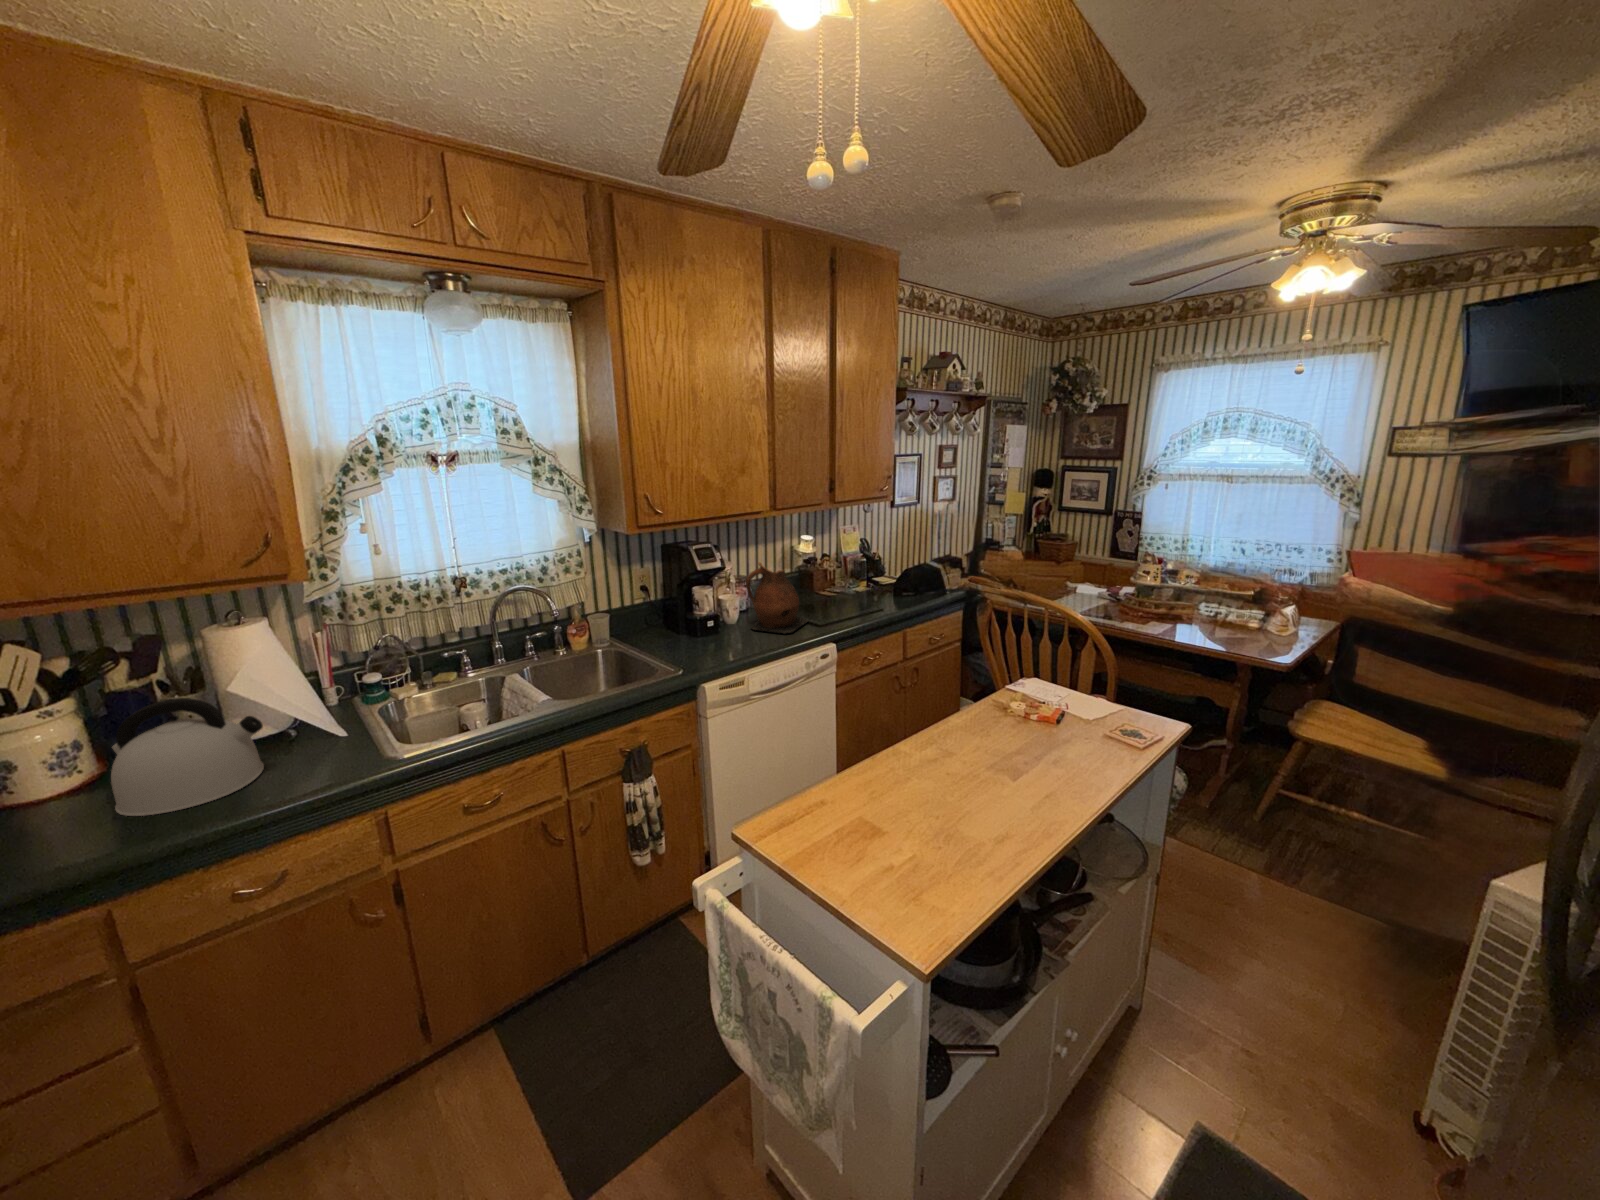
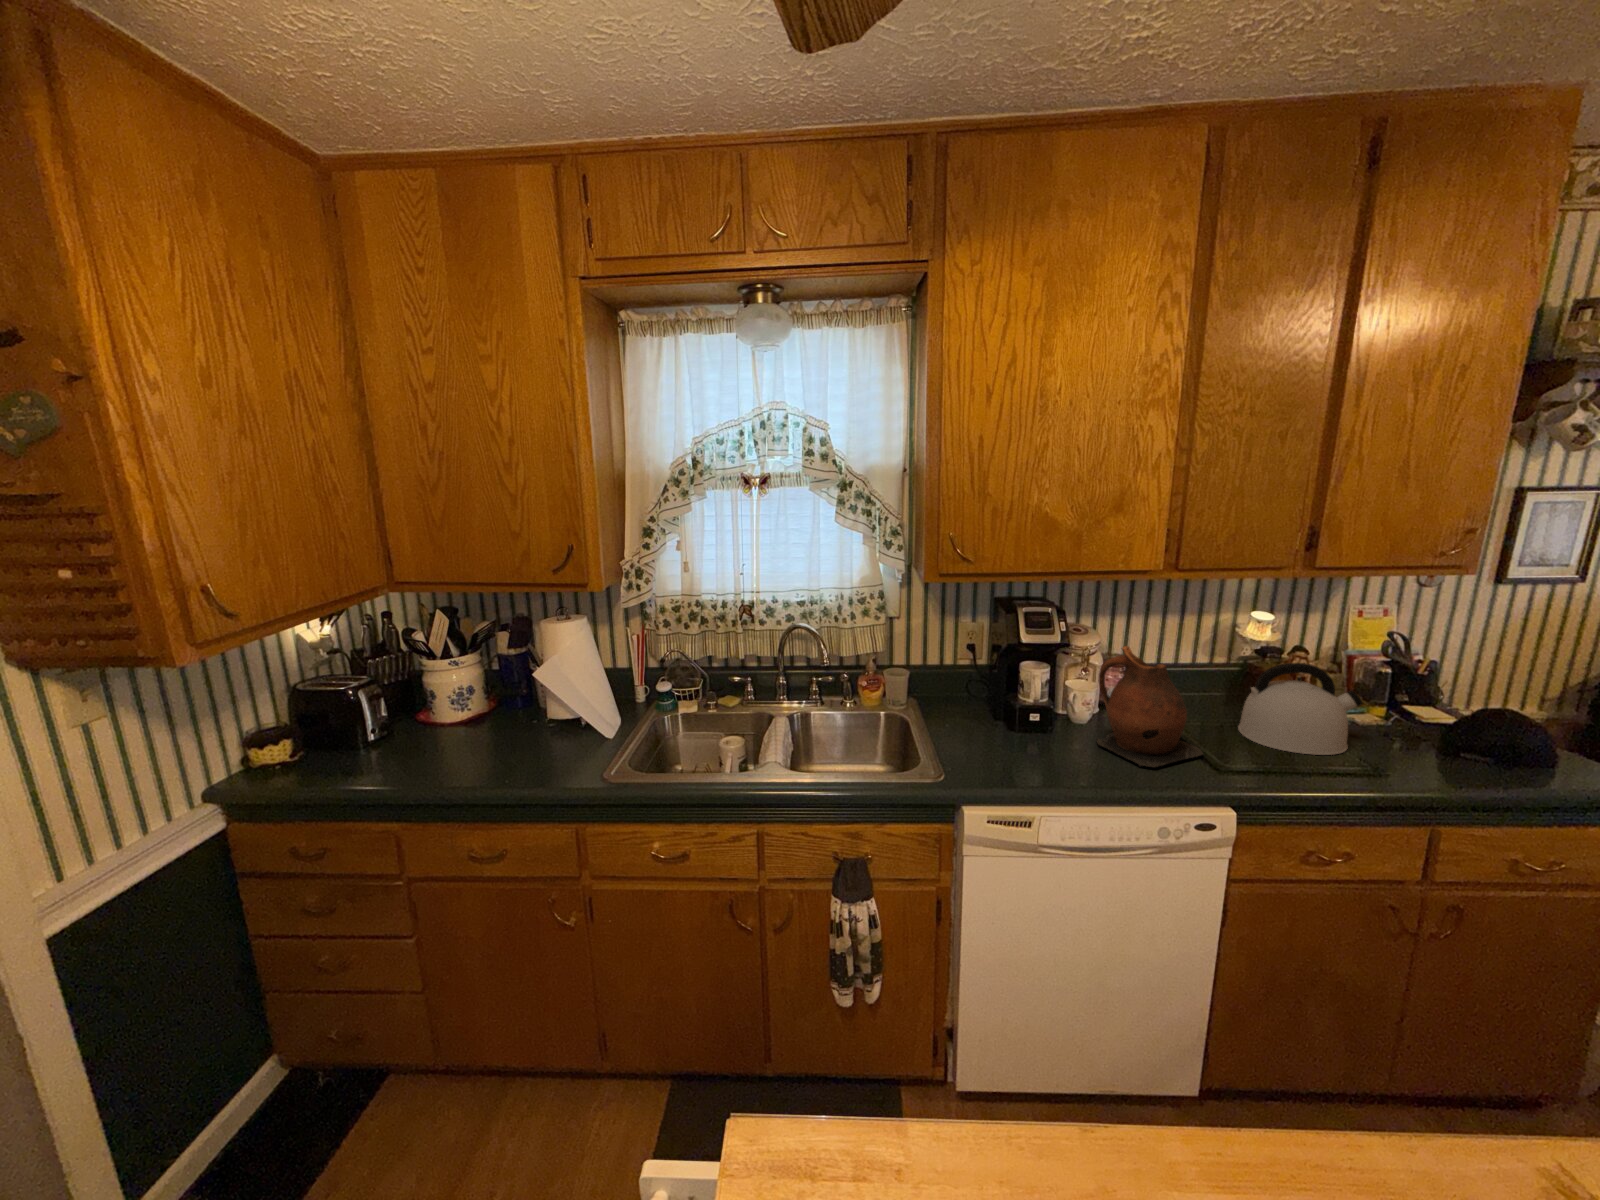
kettle: present [111,698,264,816] -> present [1238,663,1363,755]

